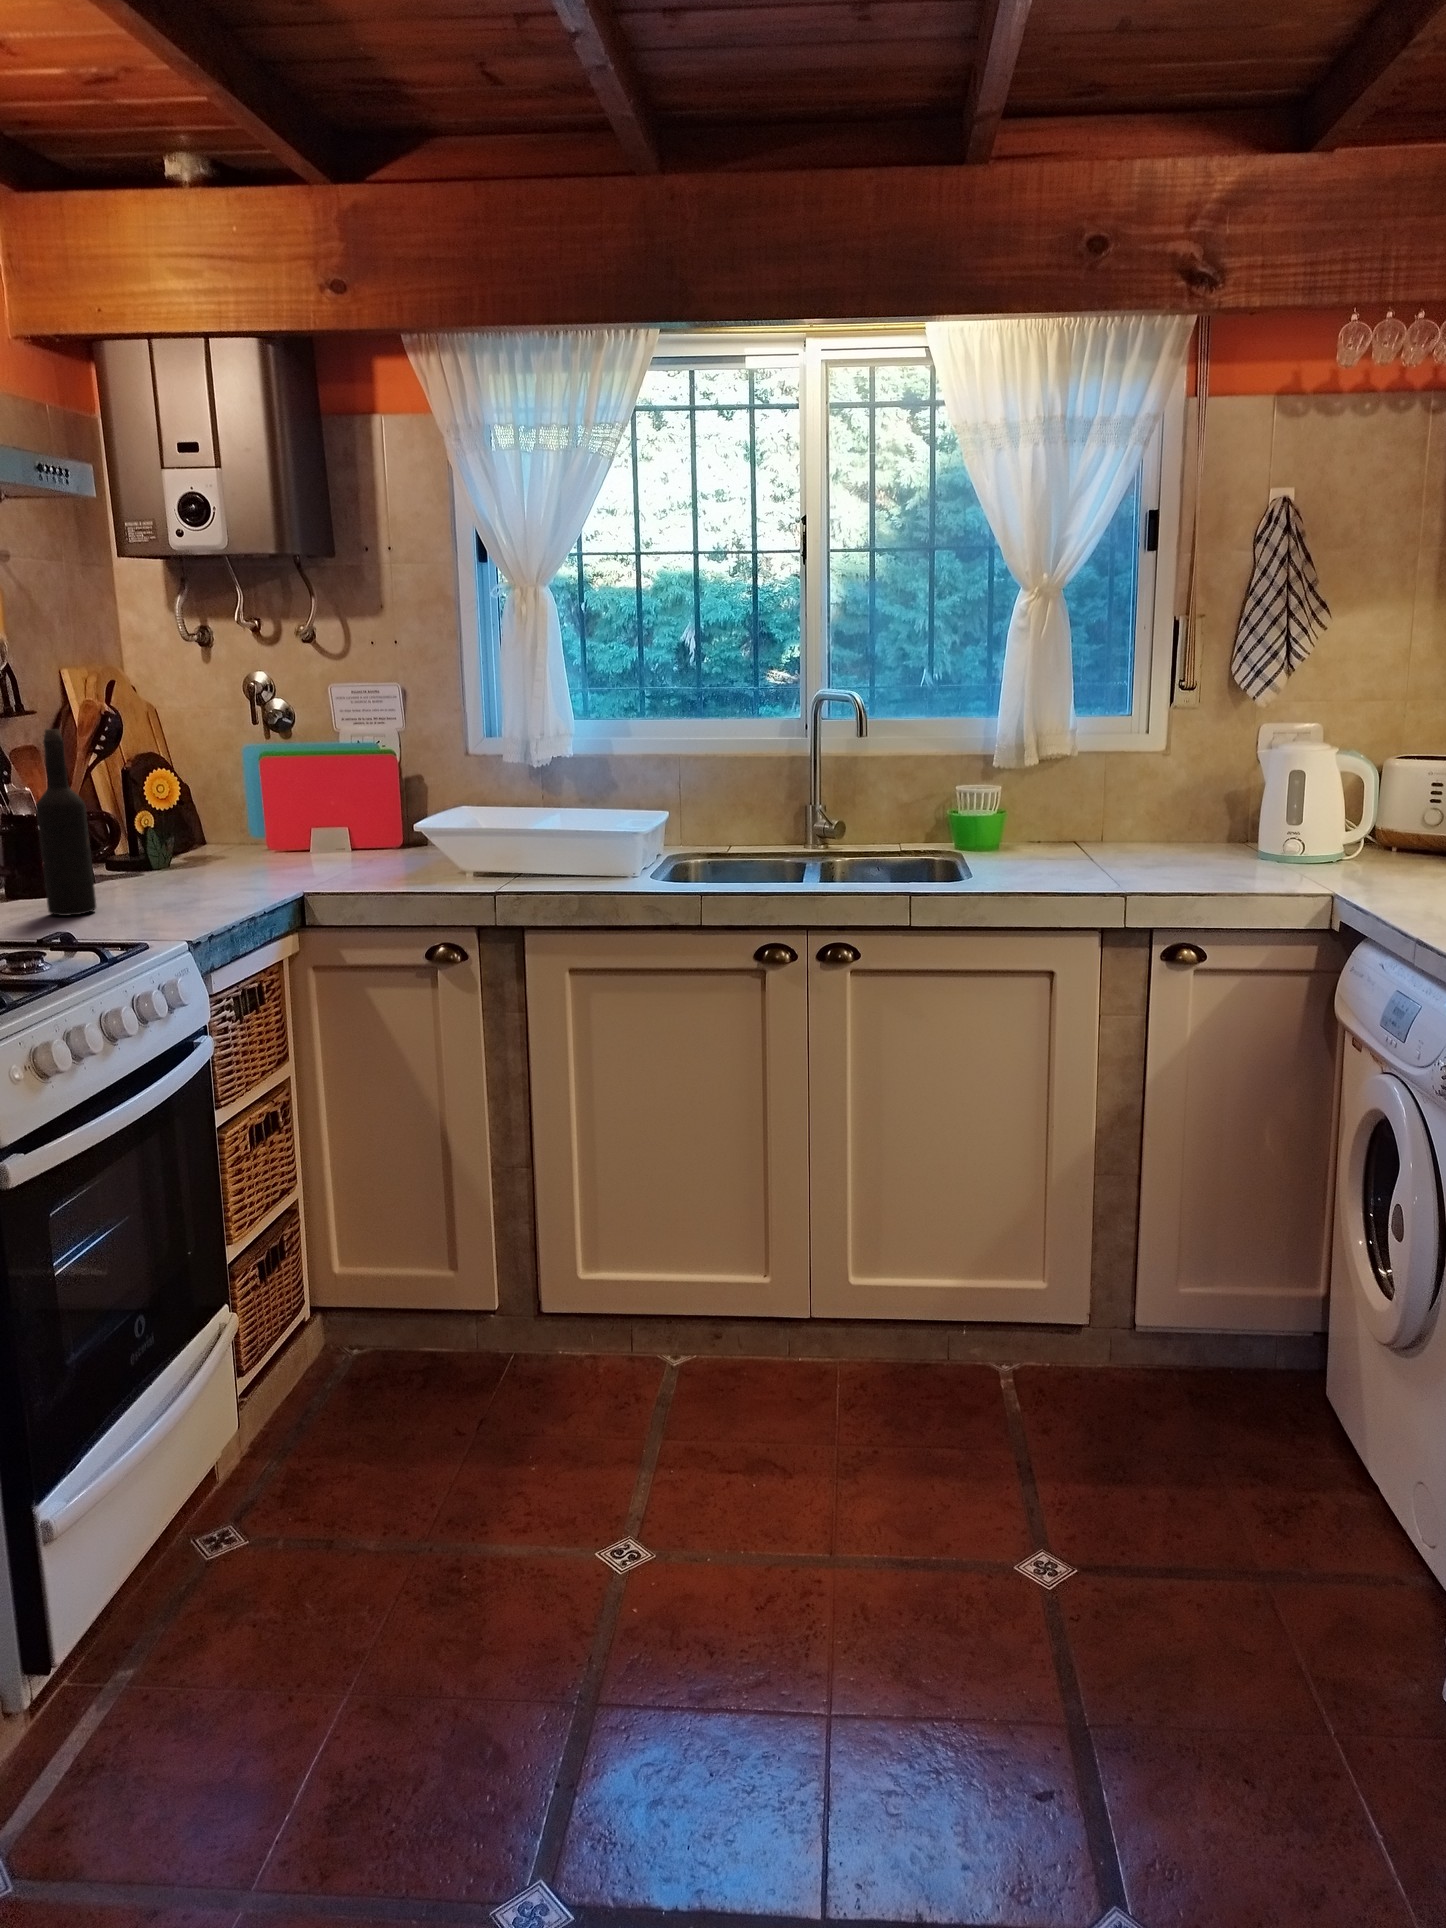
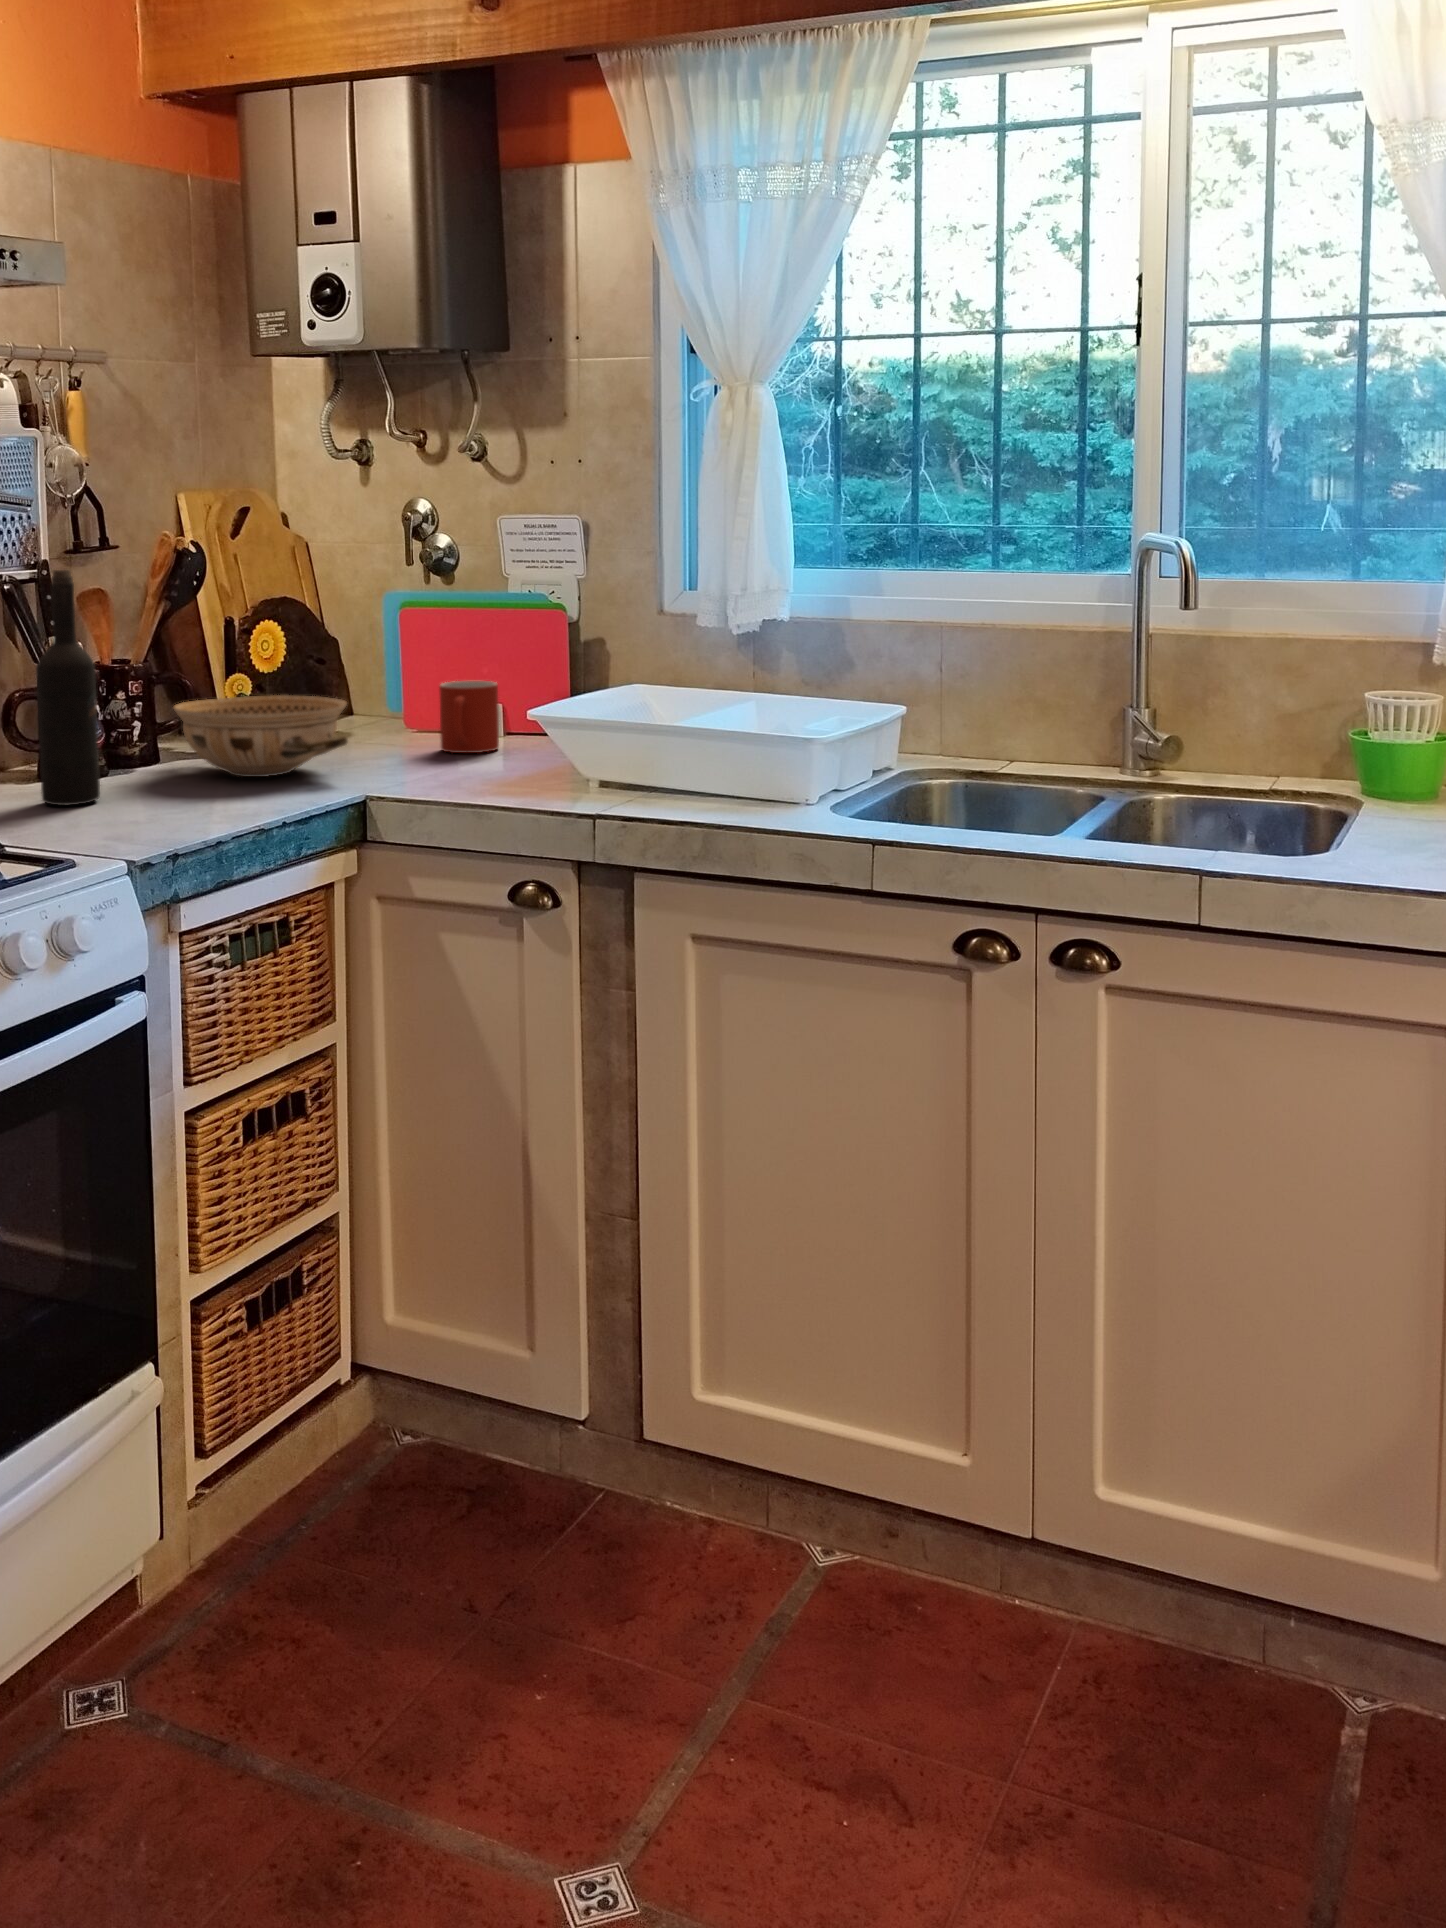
mug: none [313,808,361,862] -> present [439,681,499,753]
ceramic bowl: none [119,825,277,887] -> present [174,695,348,777]

